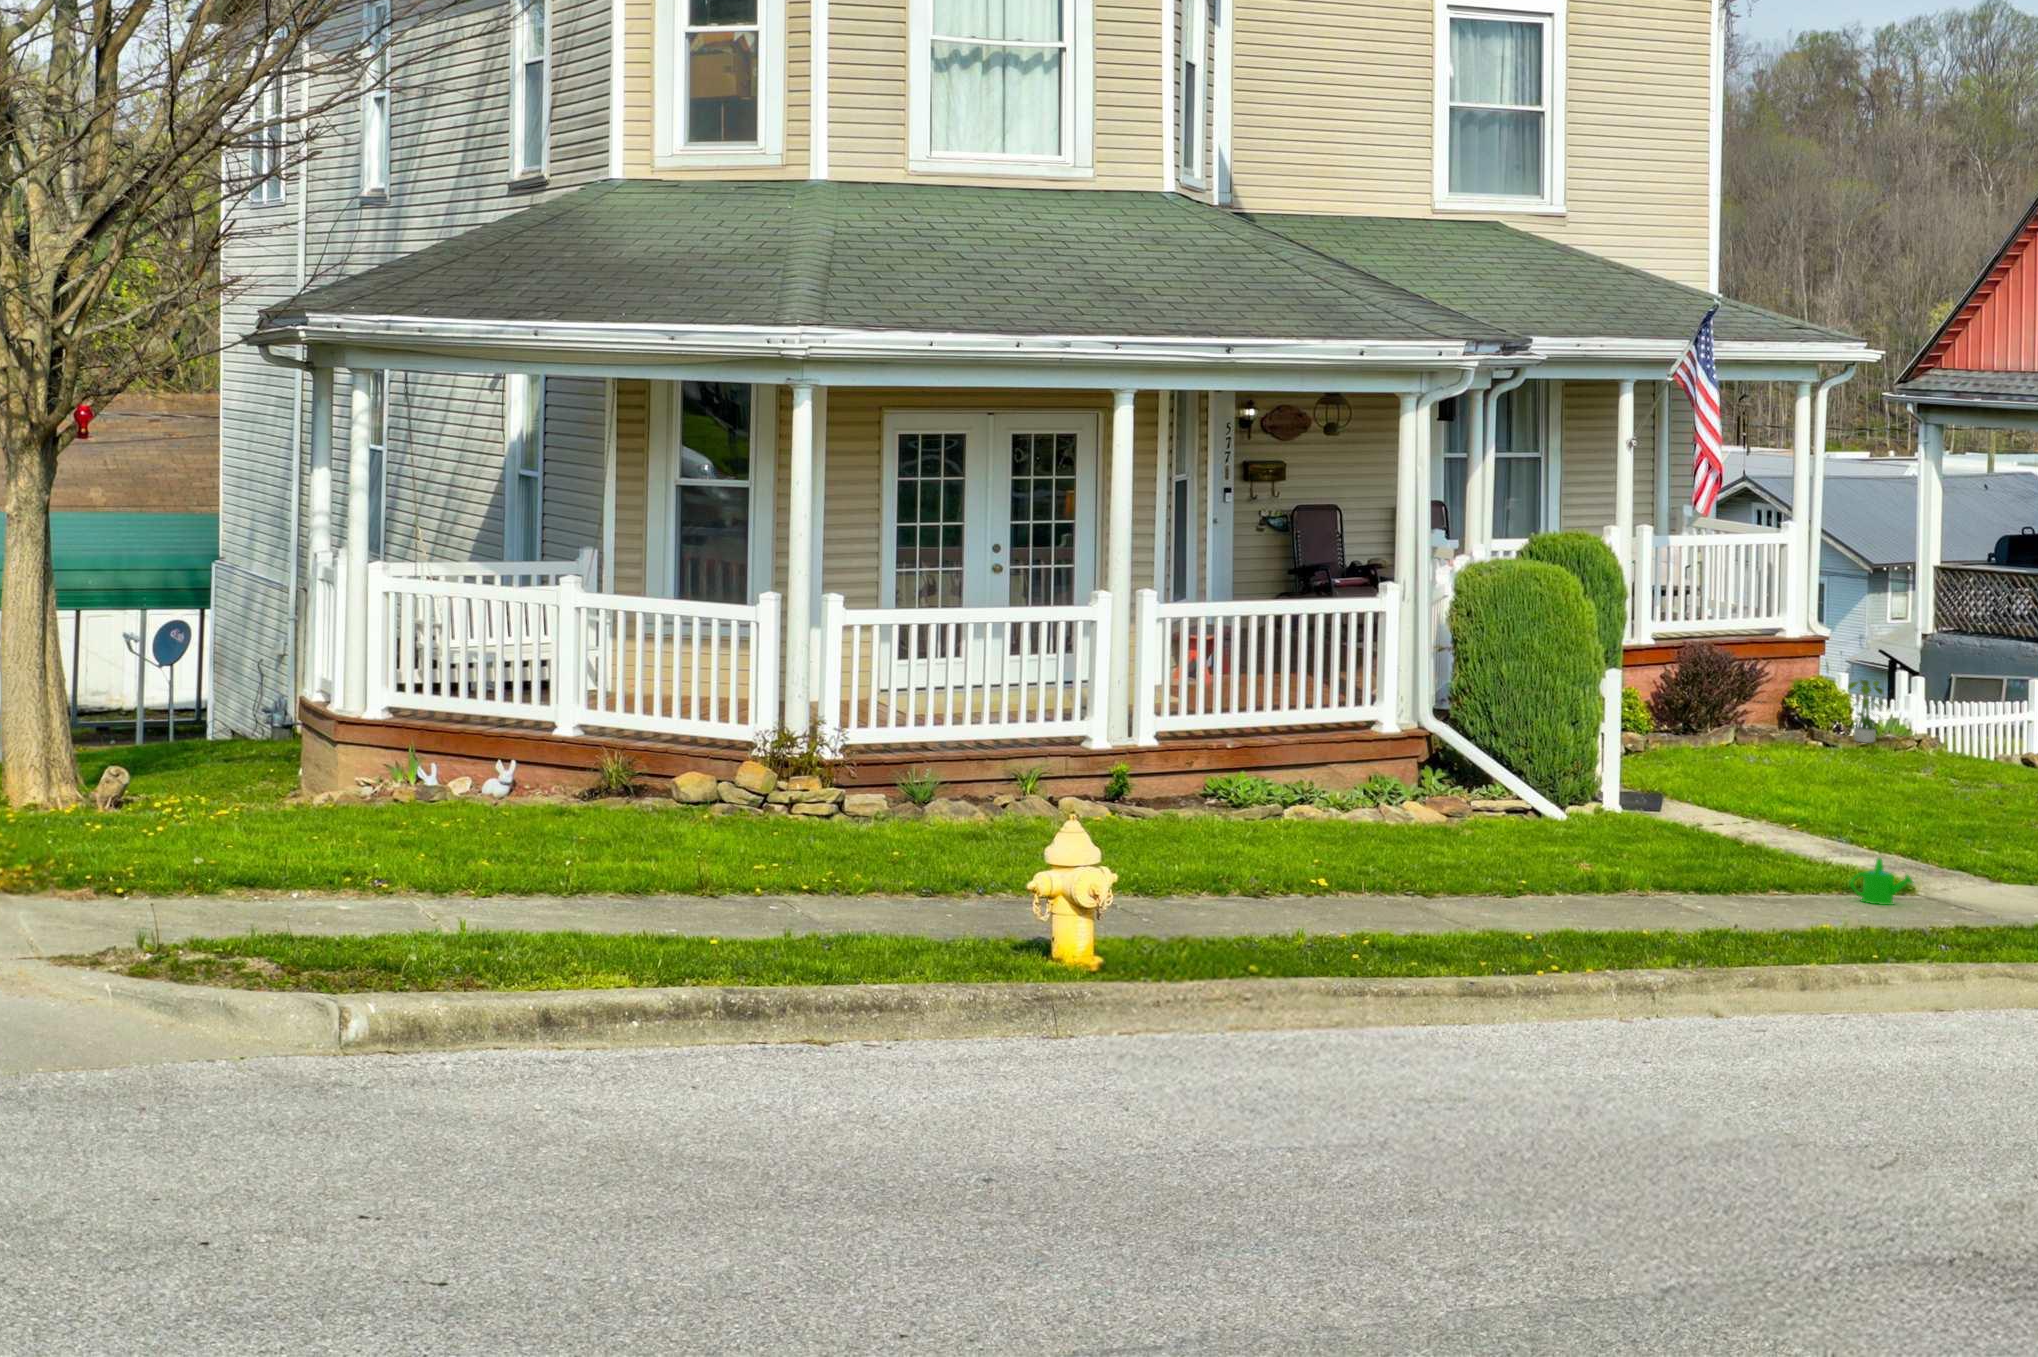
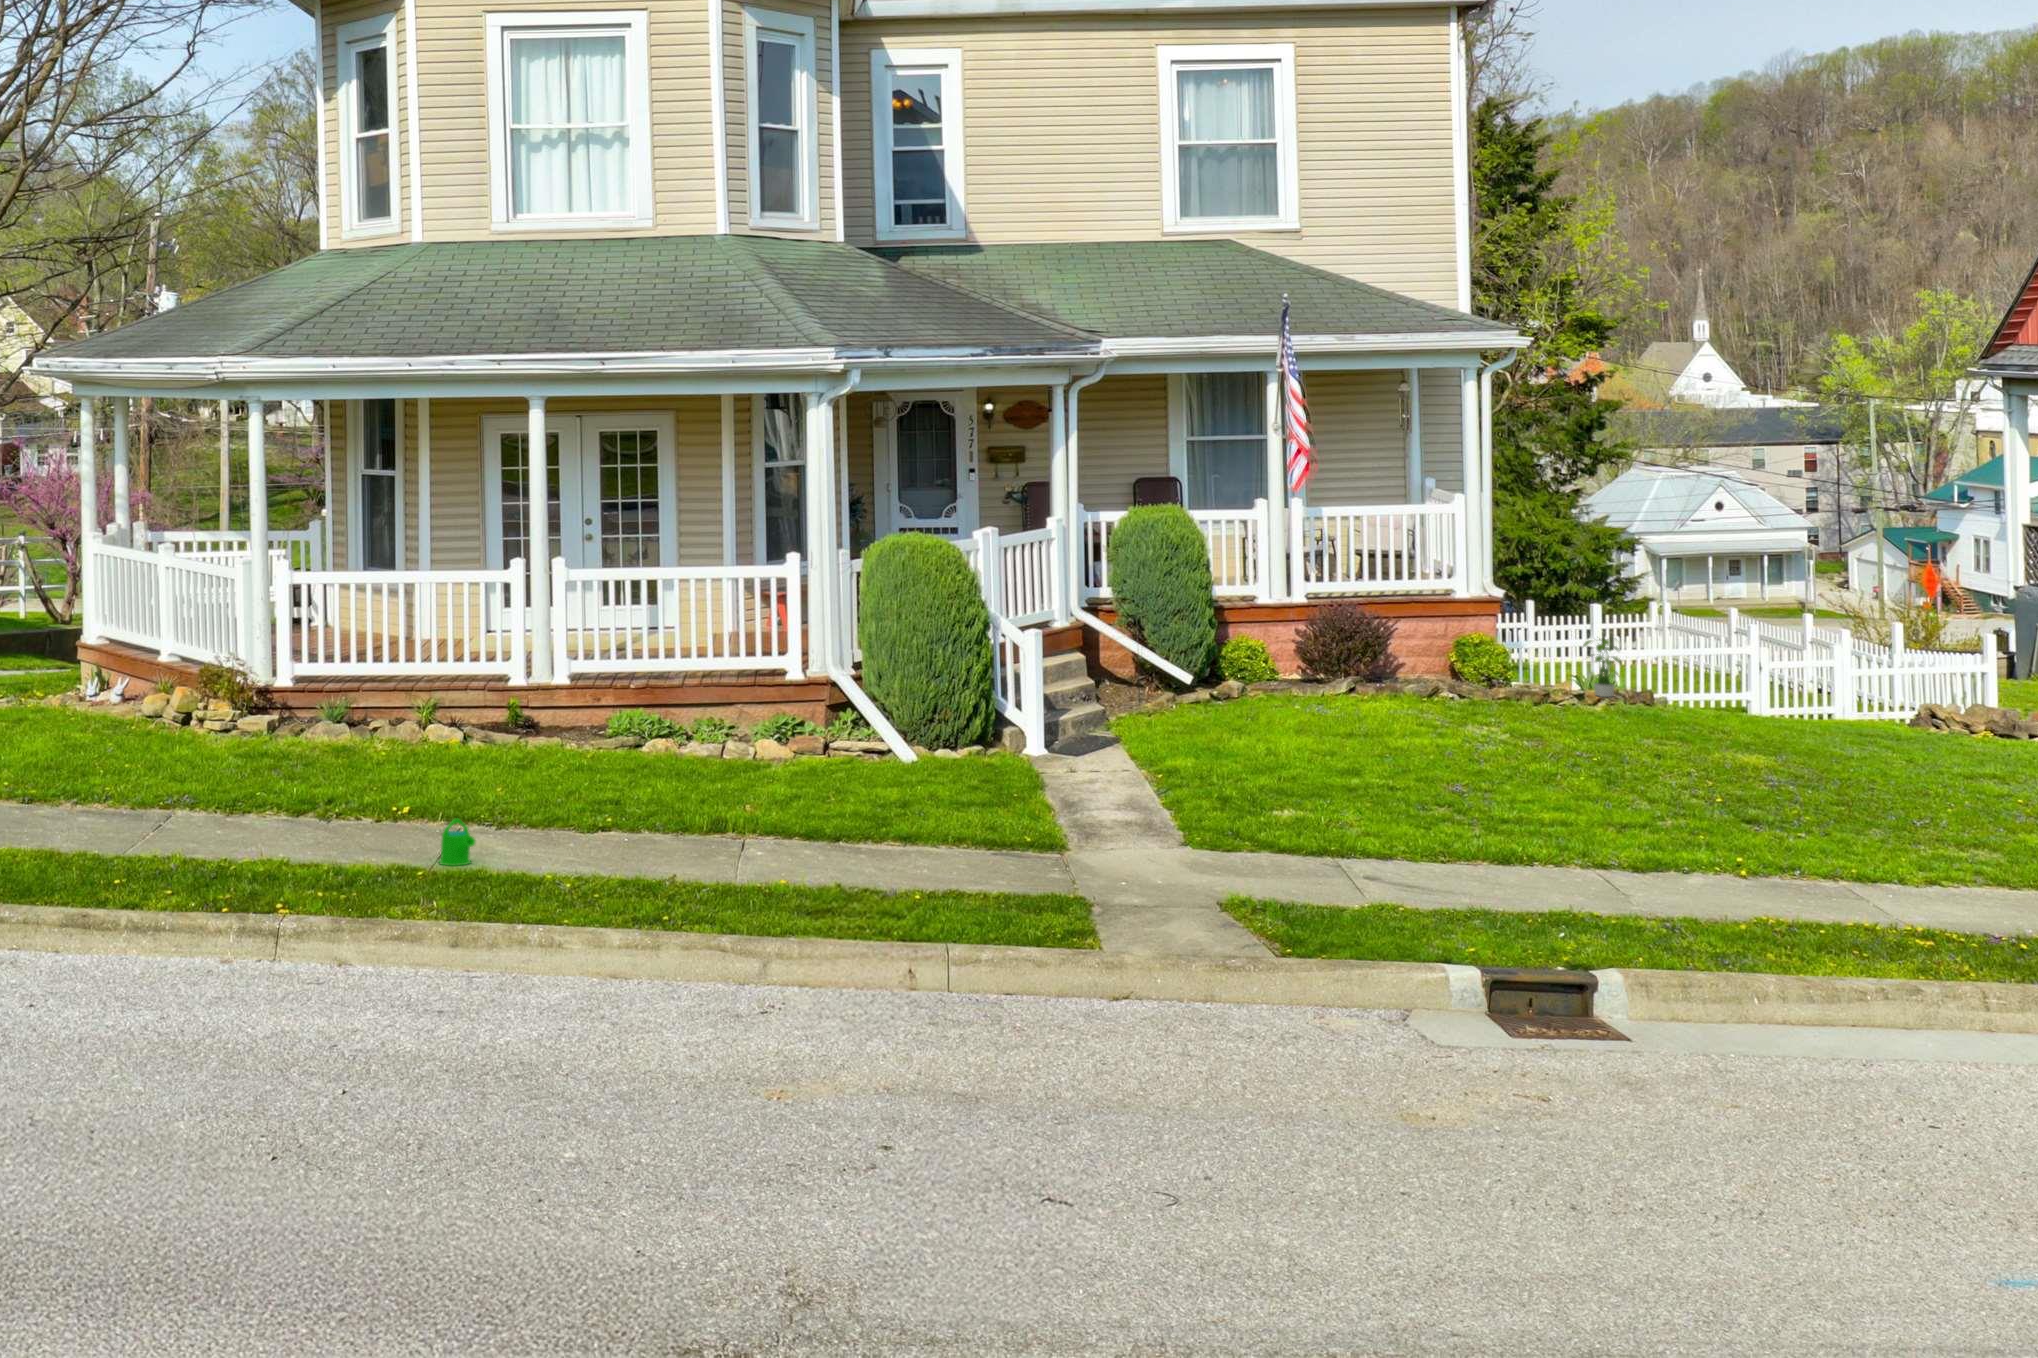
watering can: present [1849,858,1914,905] -> present [439,818,475,866]

